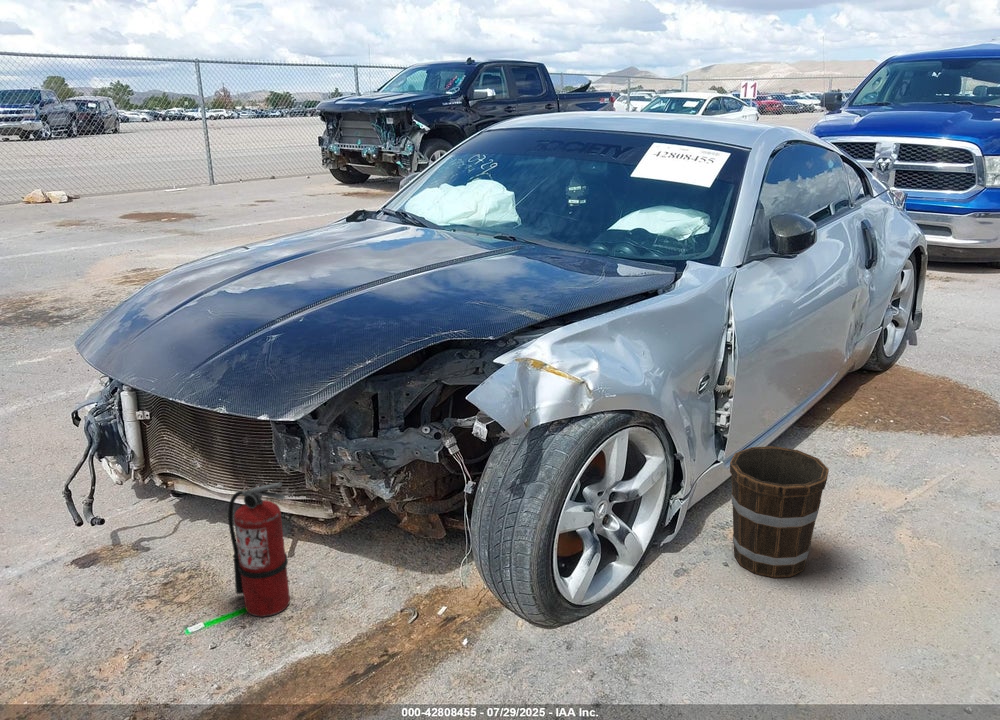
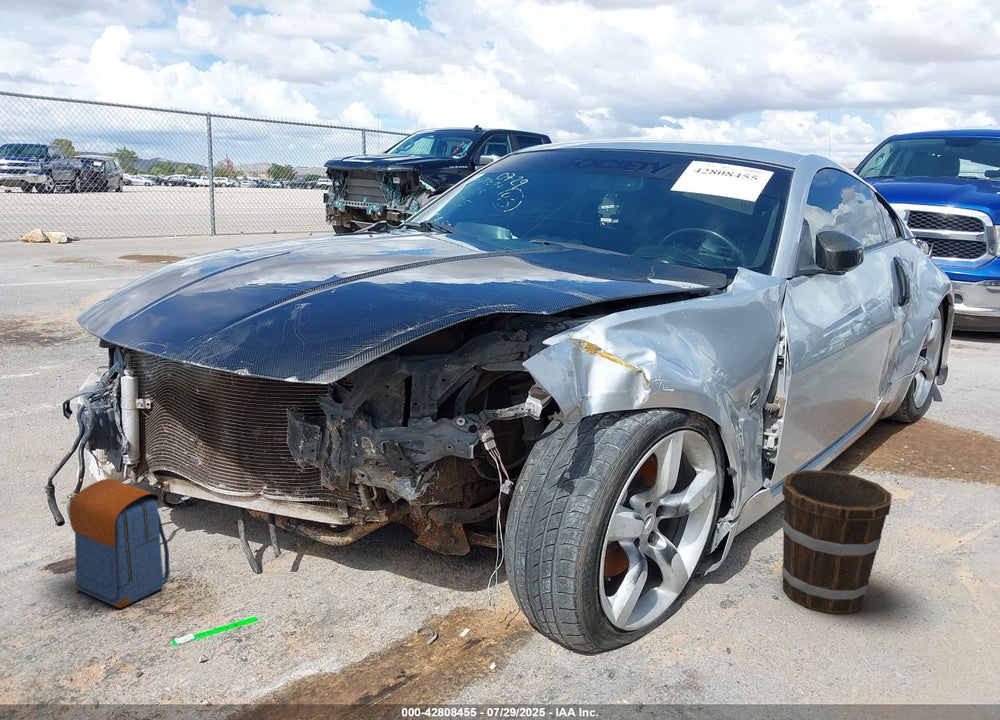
fire extinguisher: present [228,482,290,617] -> none [231,474,298,631]
backpack: none [86,485,180,600] -> present [69,479,170,608]

